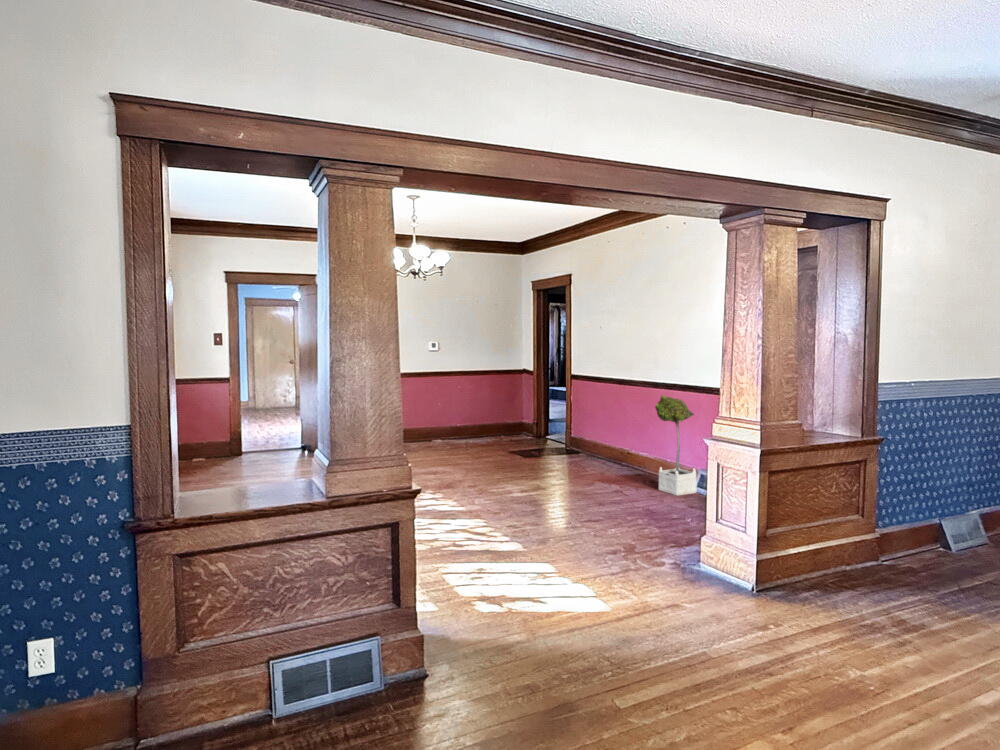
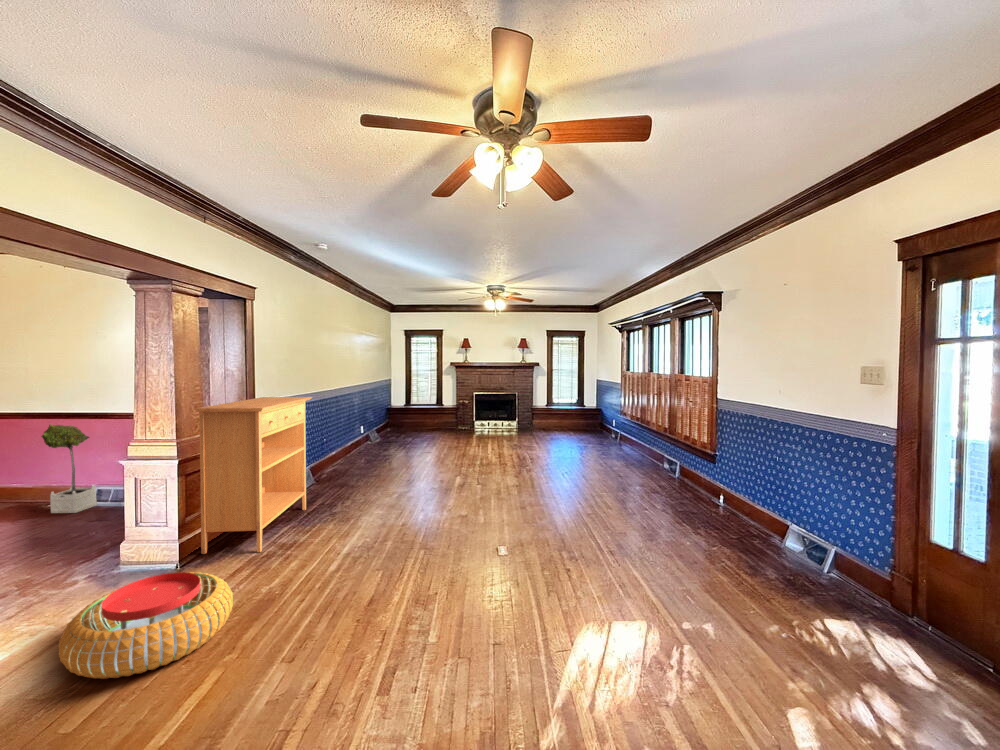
console table: none [783,379,984,615] -> present [195,397,312,554]
pouf: none [617,586,801,705] -> present [58,572,233,679]

